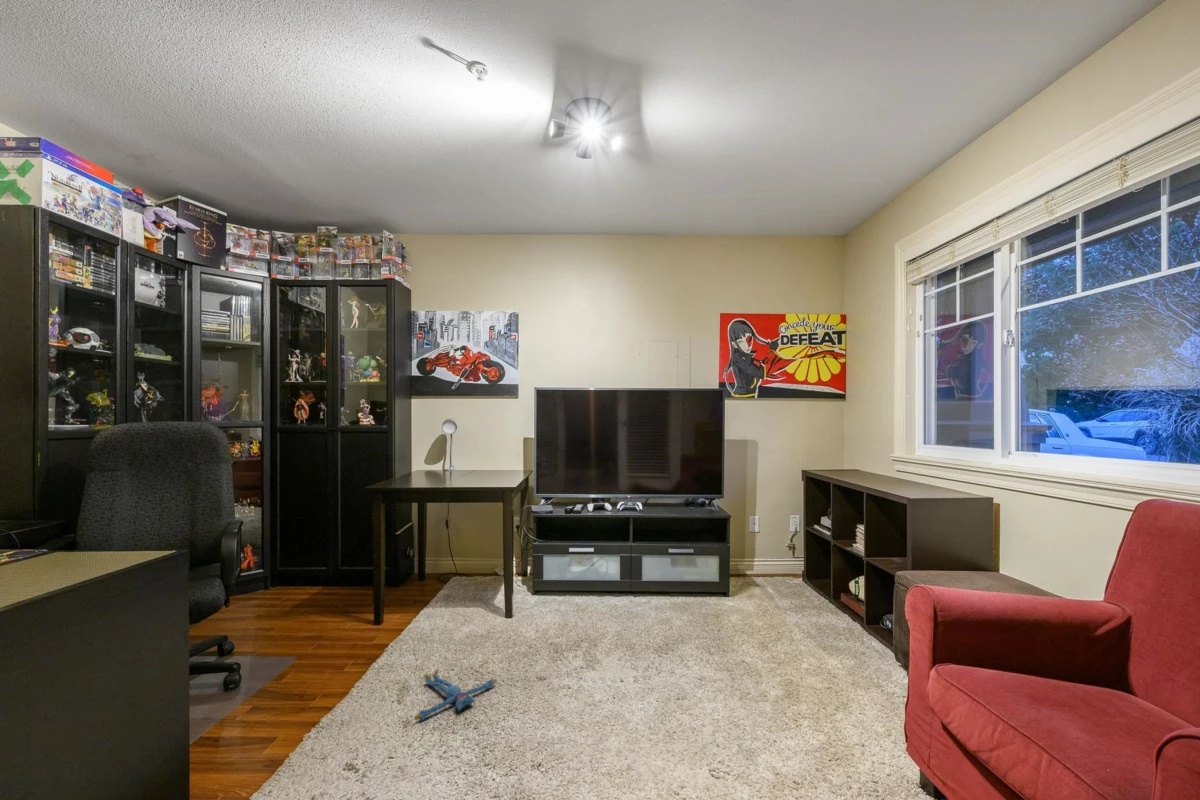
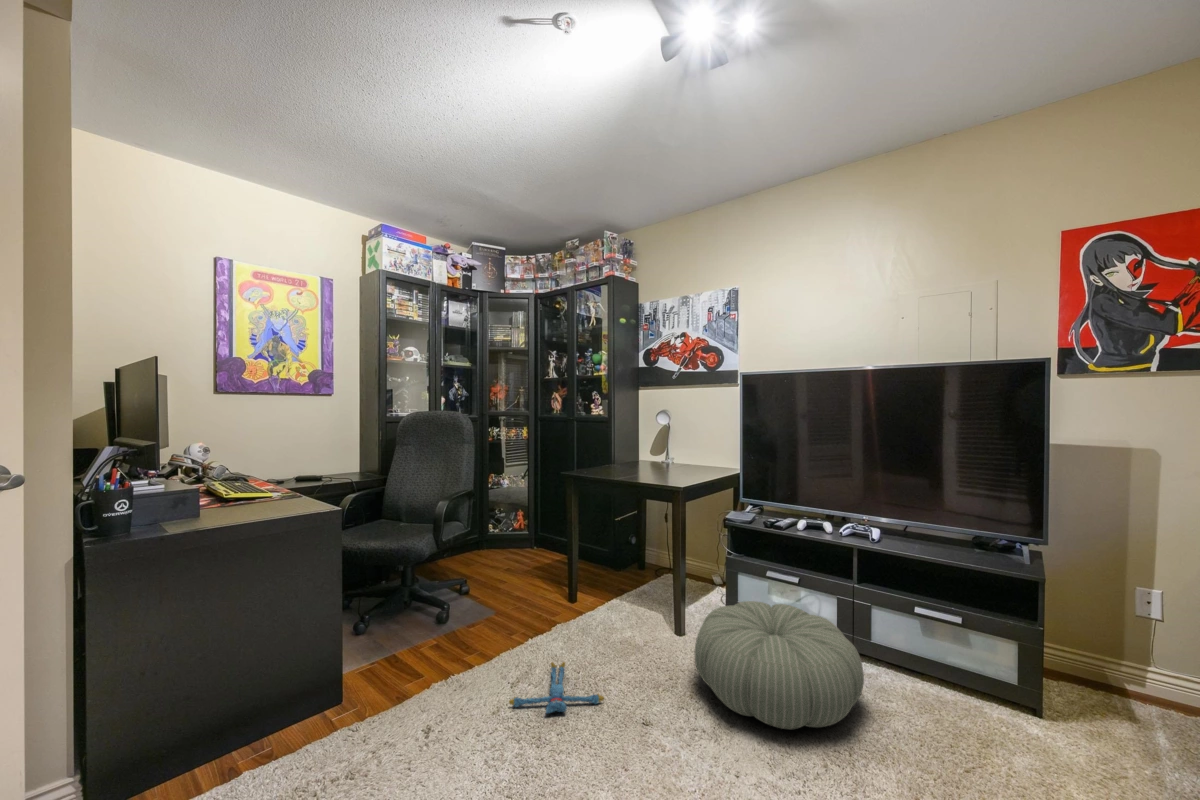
pouf: none [544,568,662,651] -> present [694,601,864,729]

